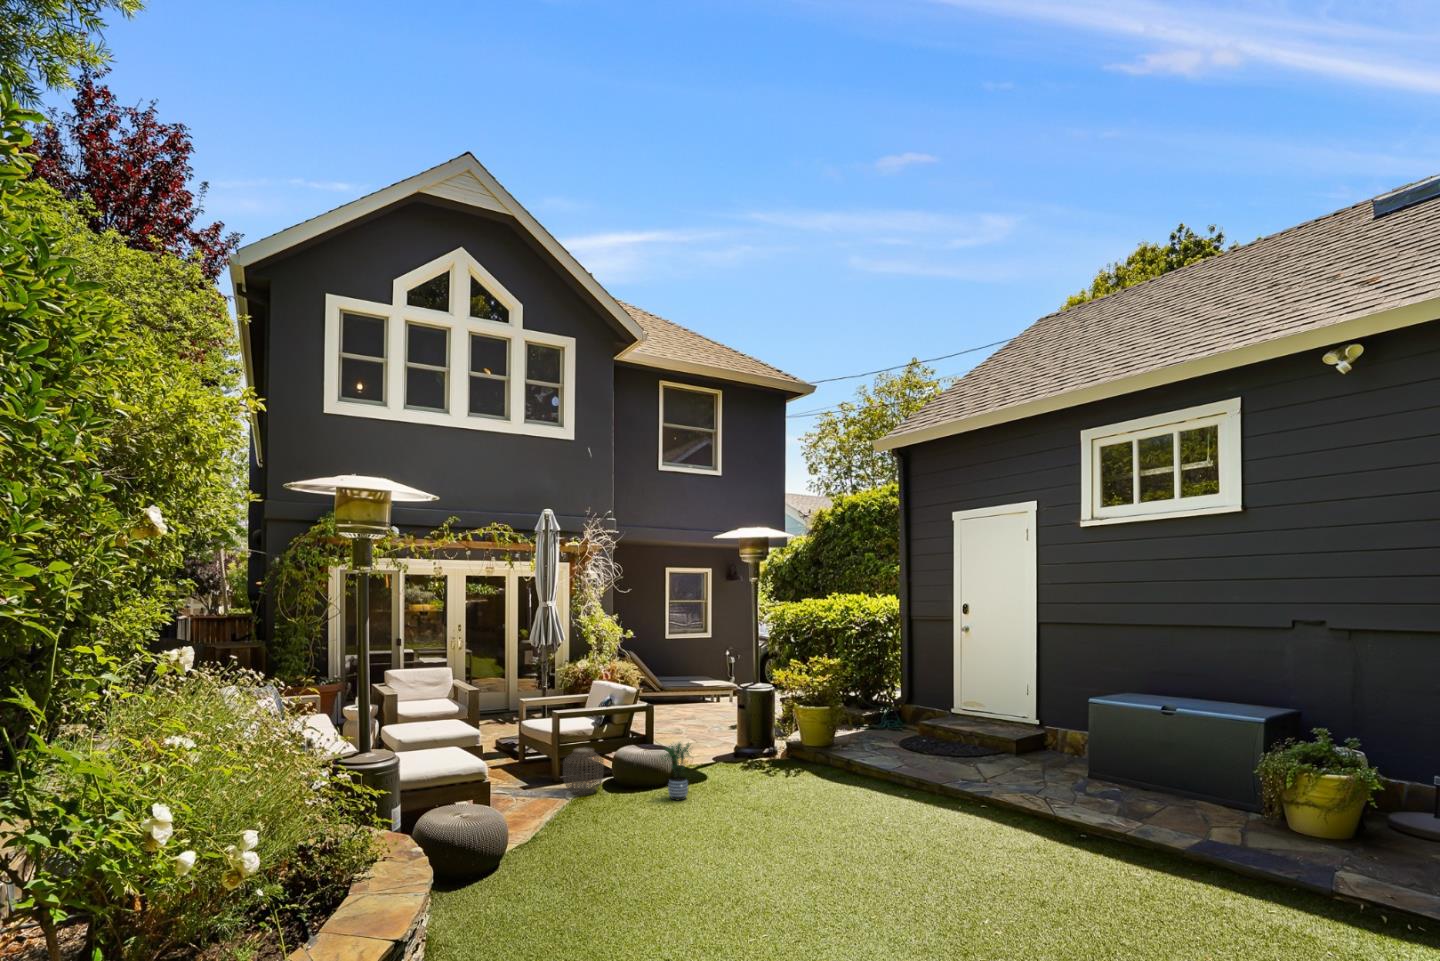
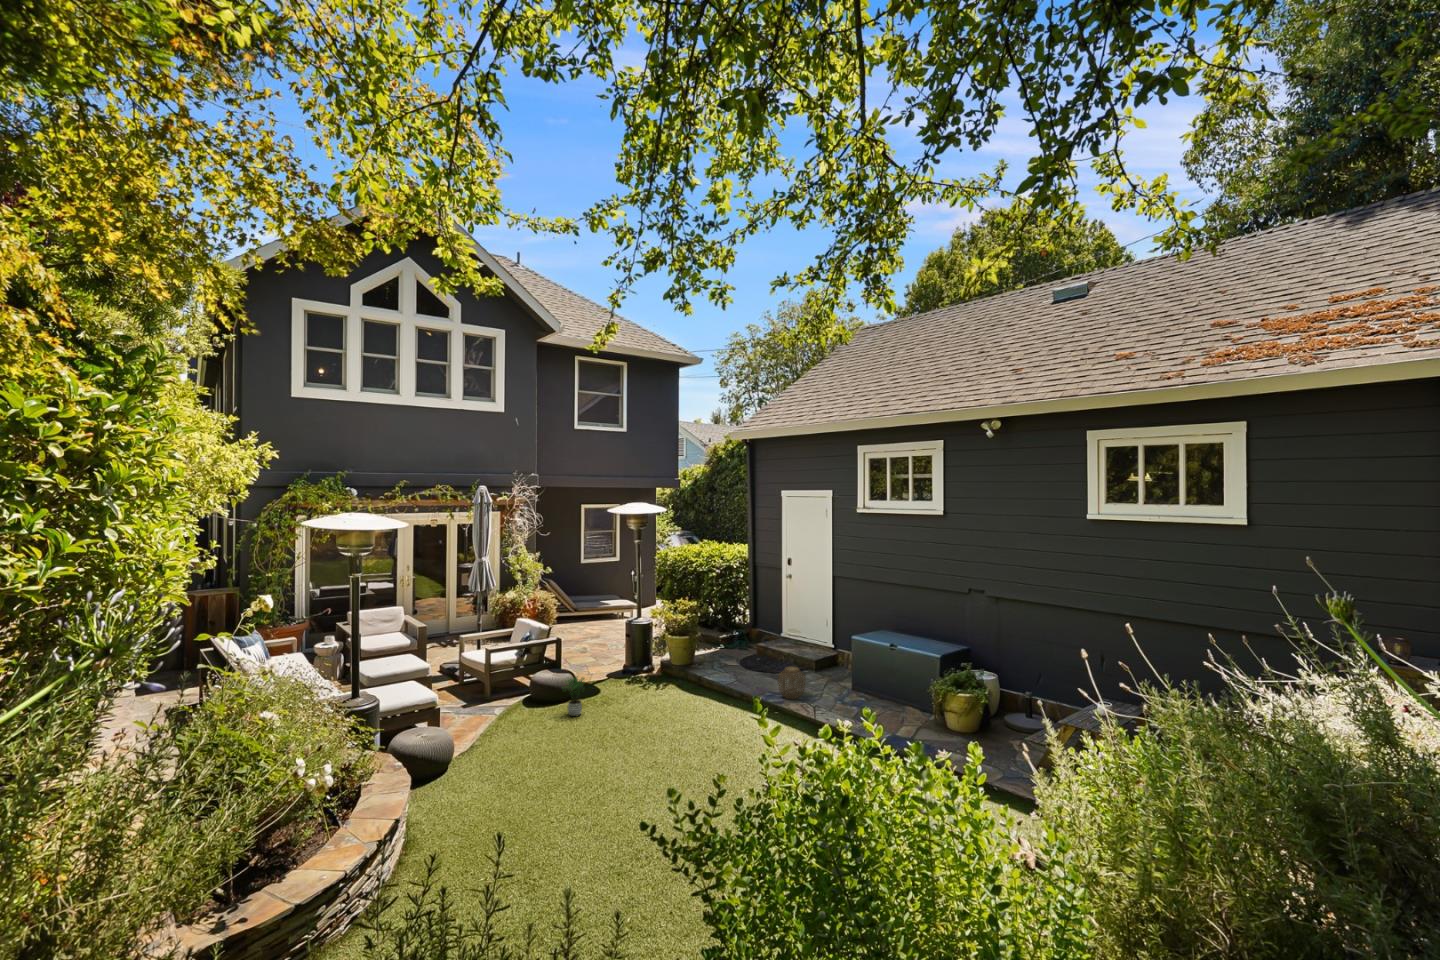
woven basket: present [563,747,604,795] -> present [778,666,805,699]

